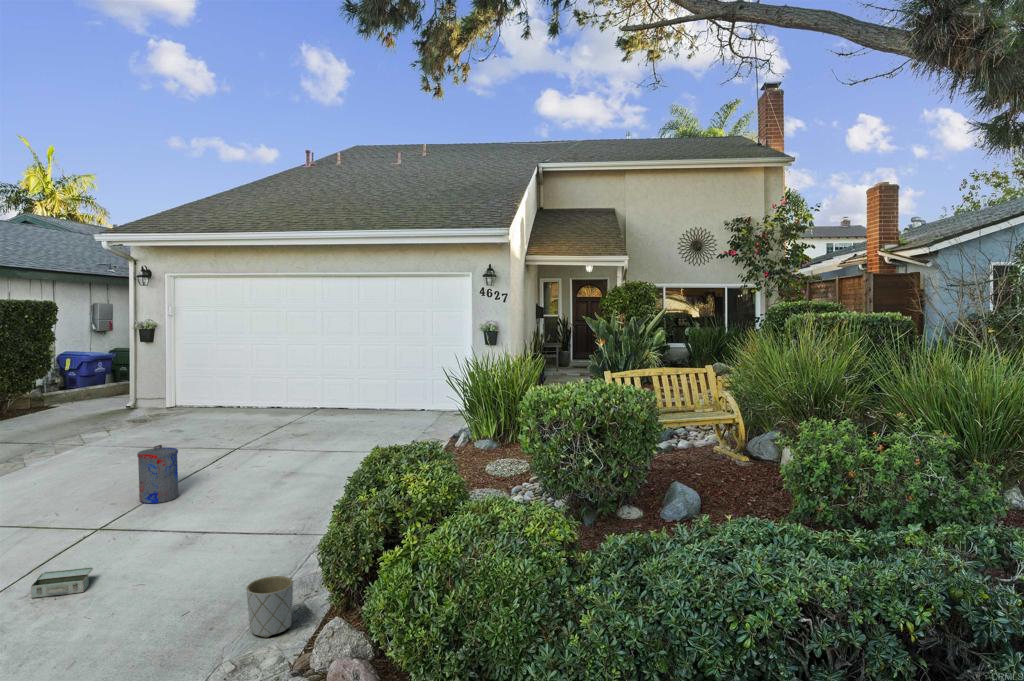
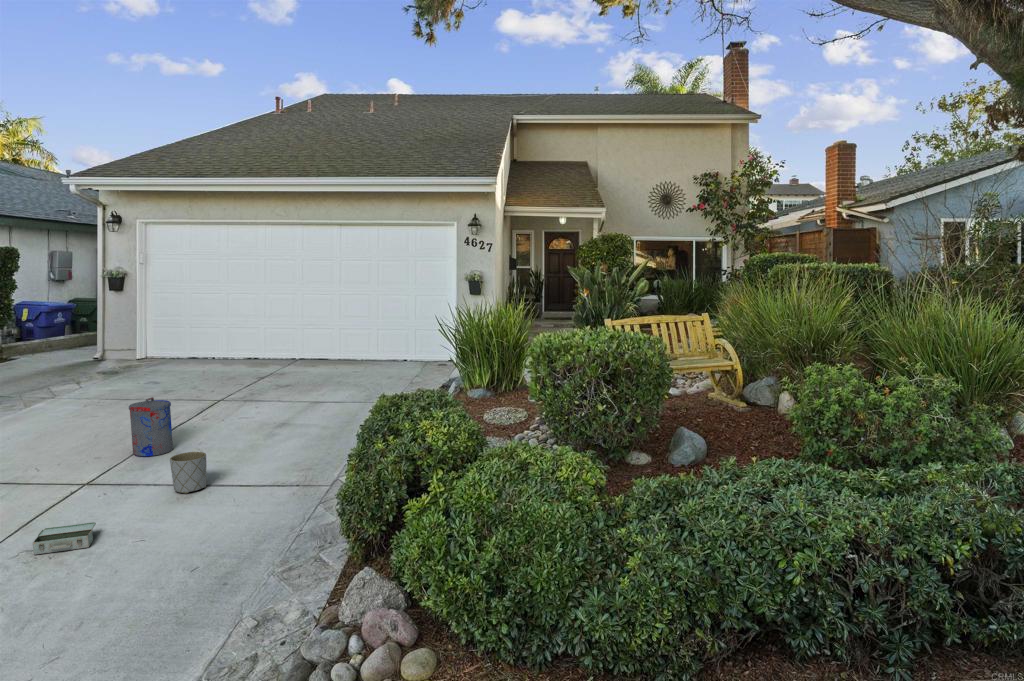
planter: present [246,576,293,638] -> present [170,452,206,494]

